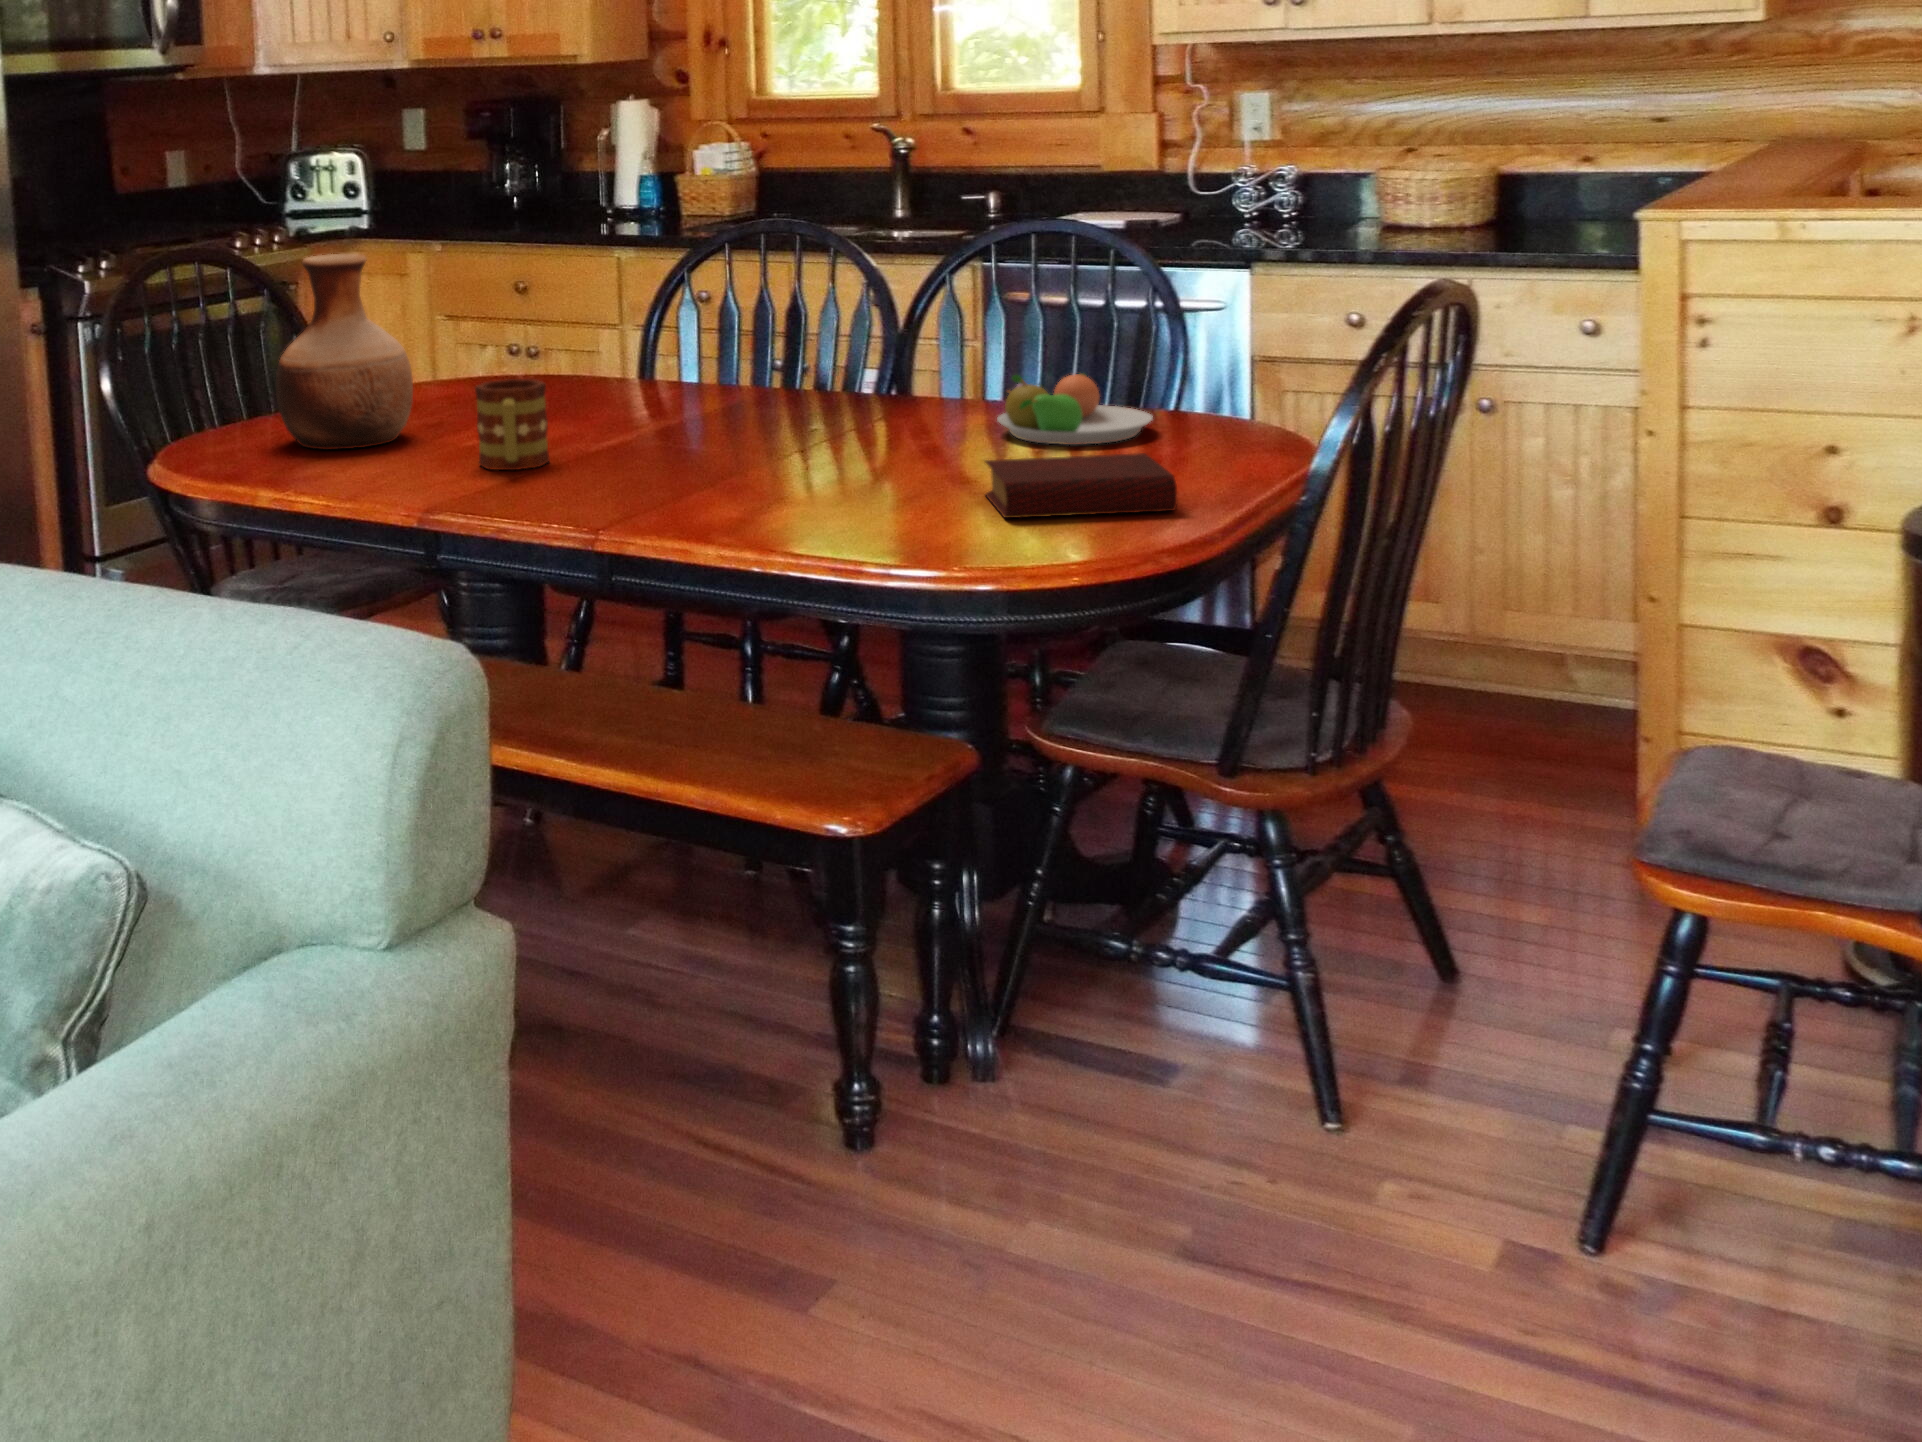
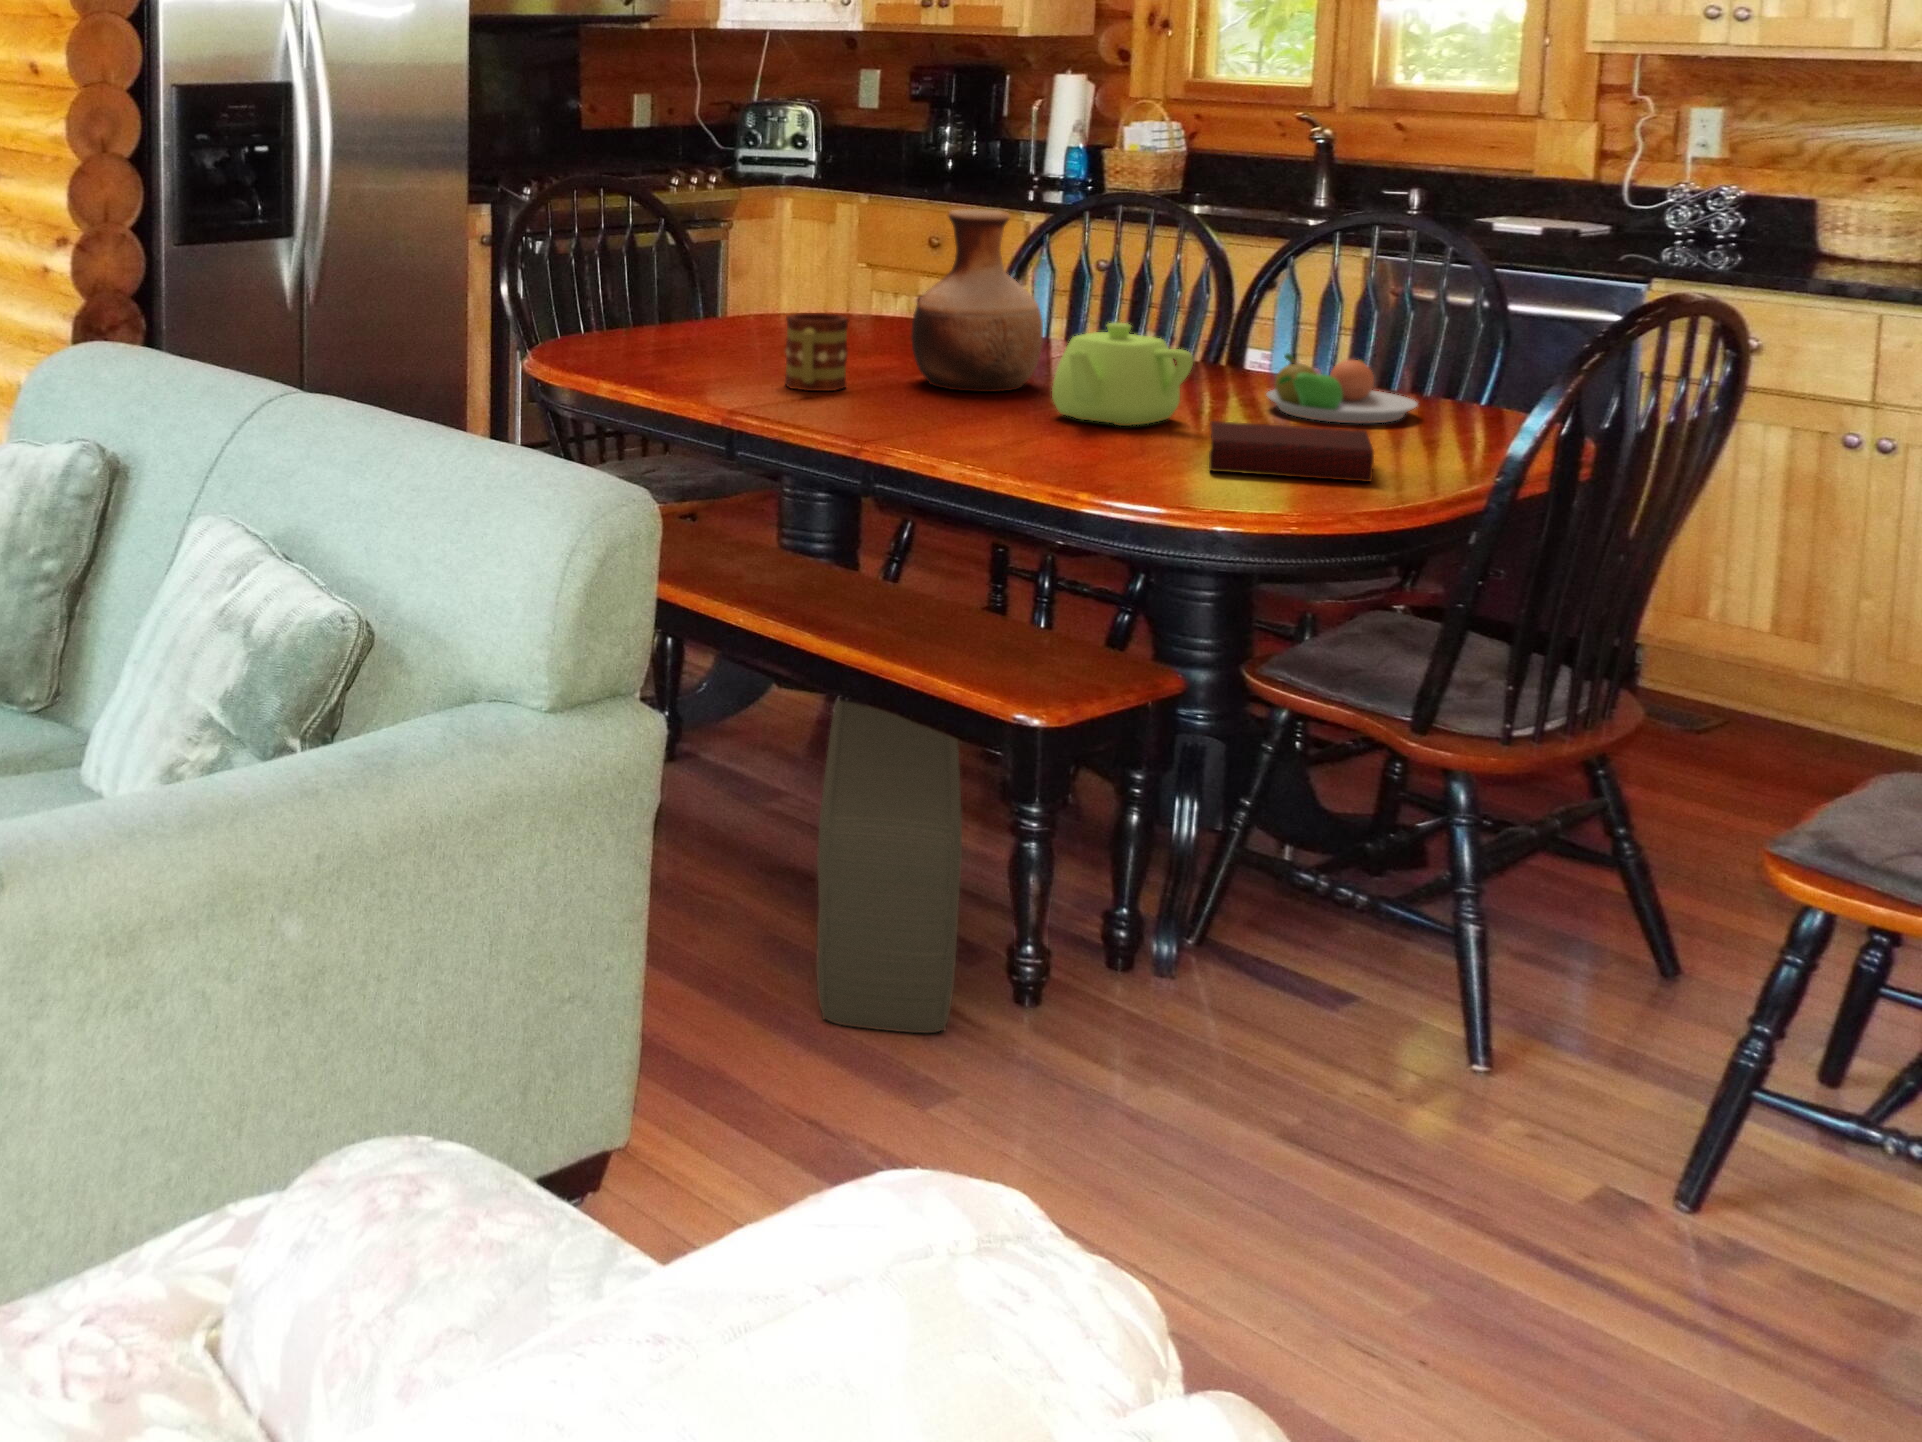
vase: present [276,254,413,450] -> present [911,209,1043,392]
teapot: none [790,359,942,474] -> present [1052,323,1193,426]
pouf: none [583,798,798,1226] -> present [817,701,962,1033]

